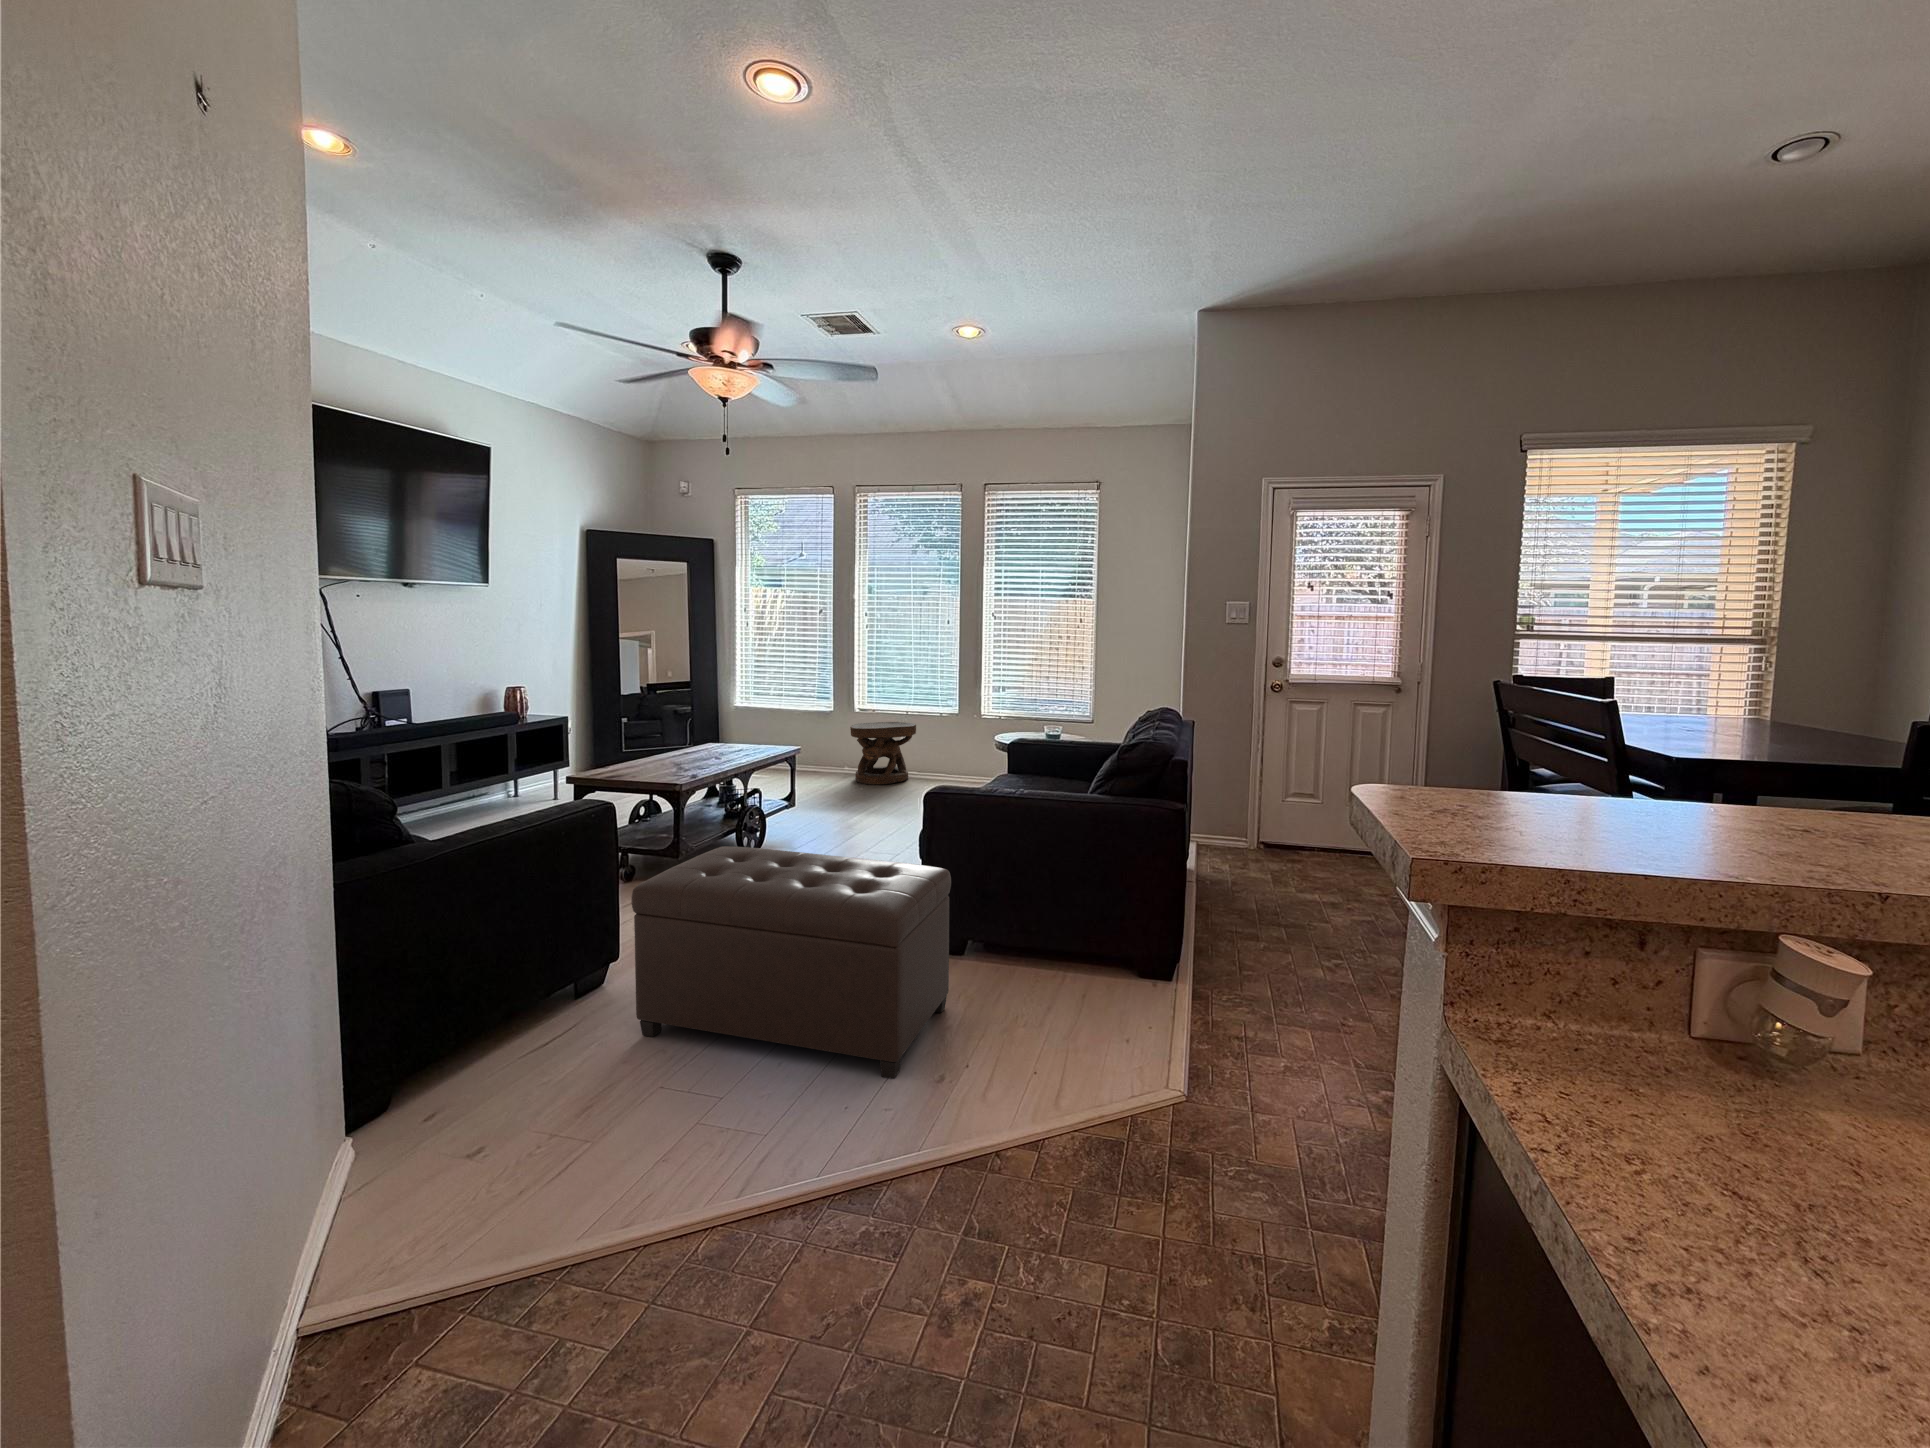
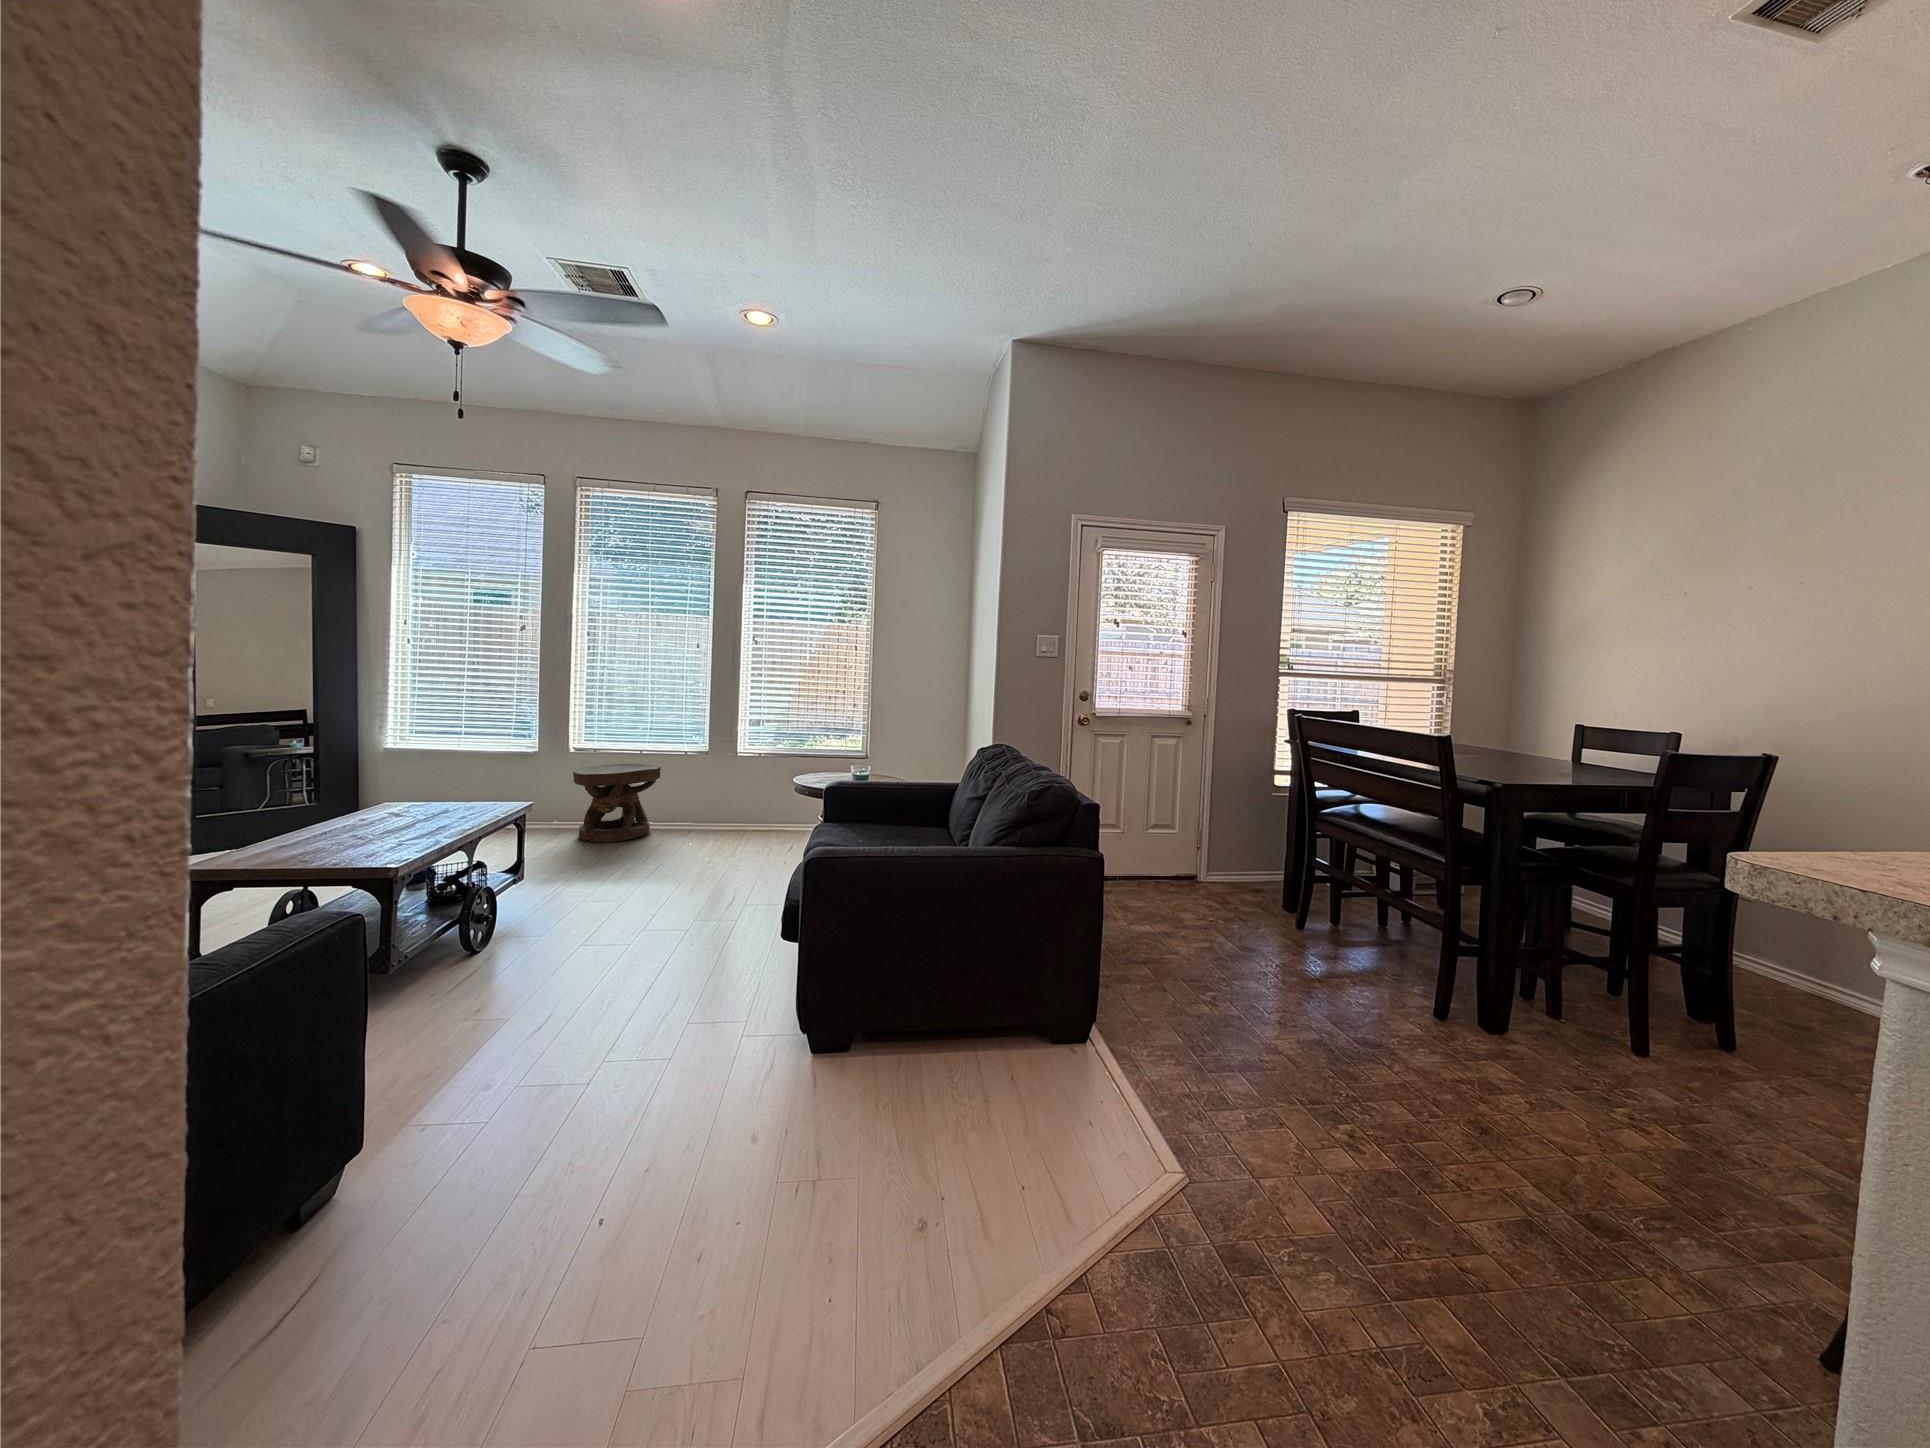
ottoman: present [631,846,951,1079] -> none [434,956,882,1278]

